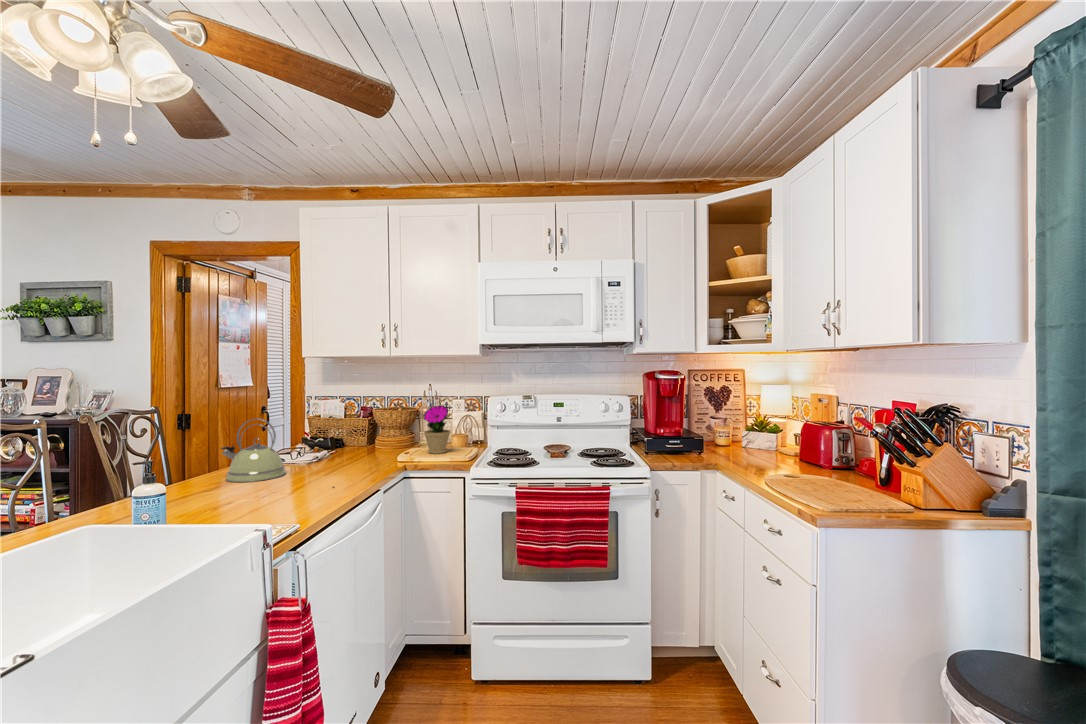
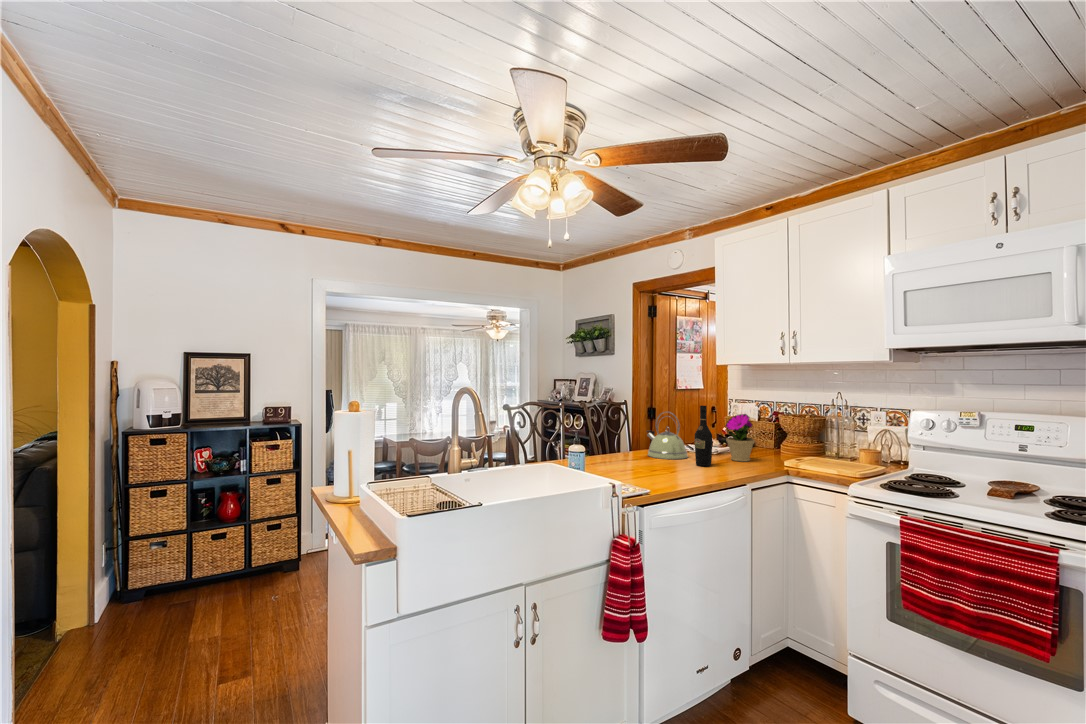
flower pot: present [424,405,451,454] -> present [726,414,754,461]
wine bottle: none [306,407,329,481] -> present [695,406,712,467]

